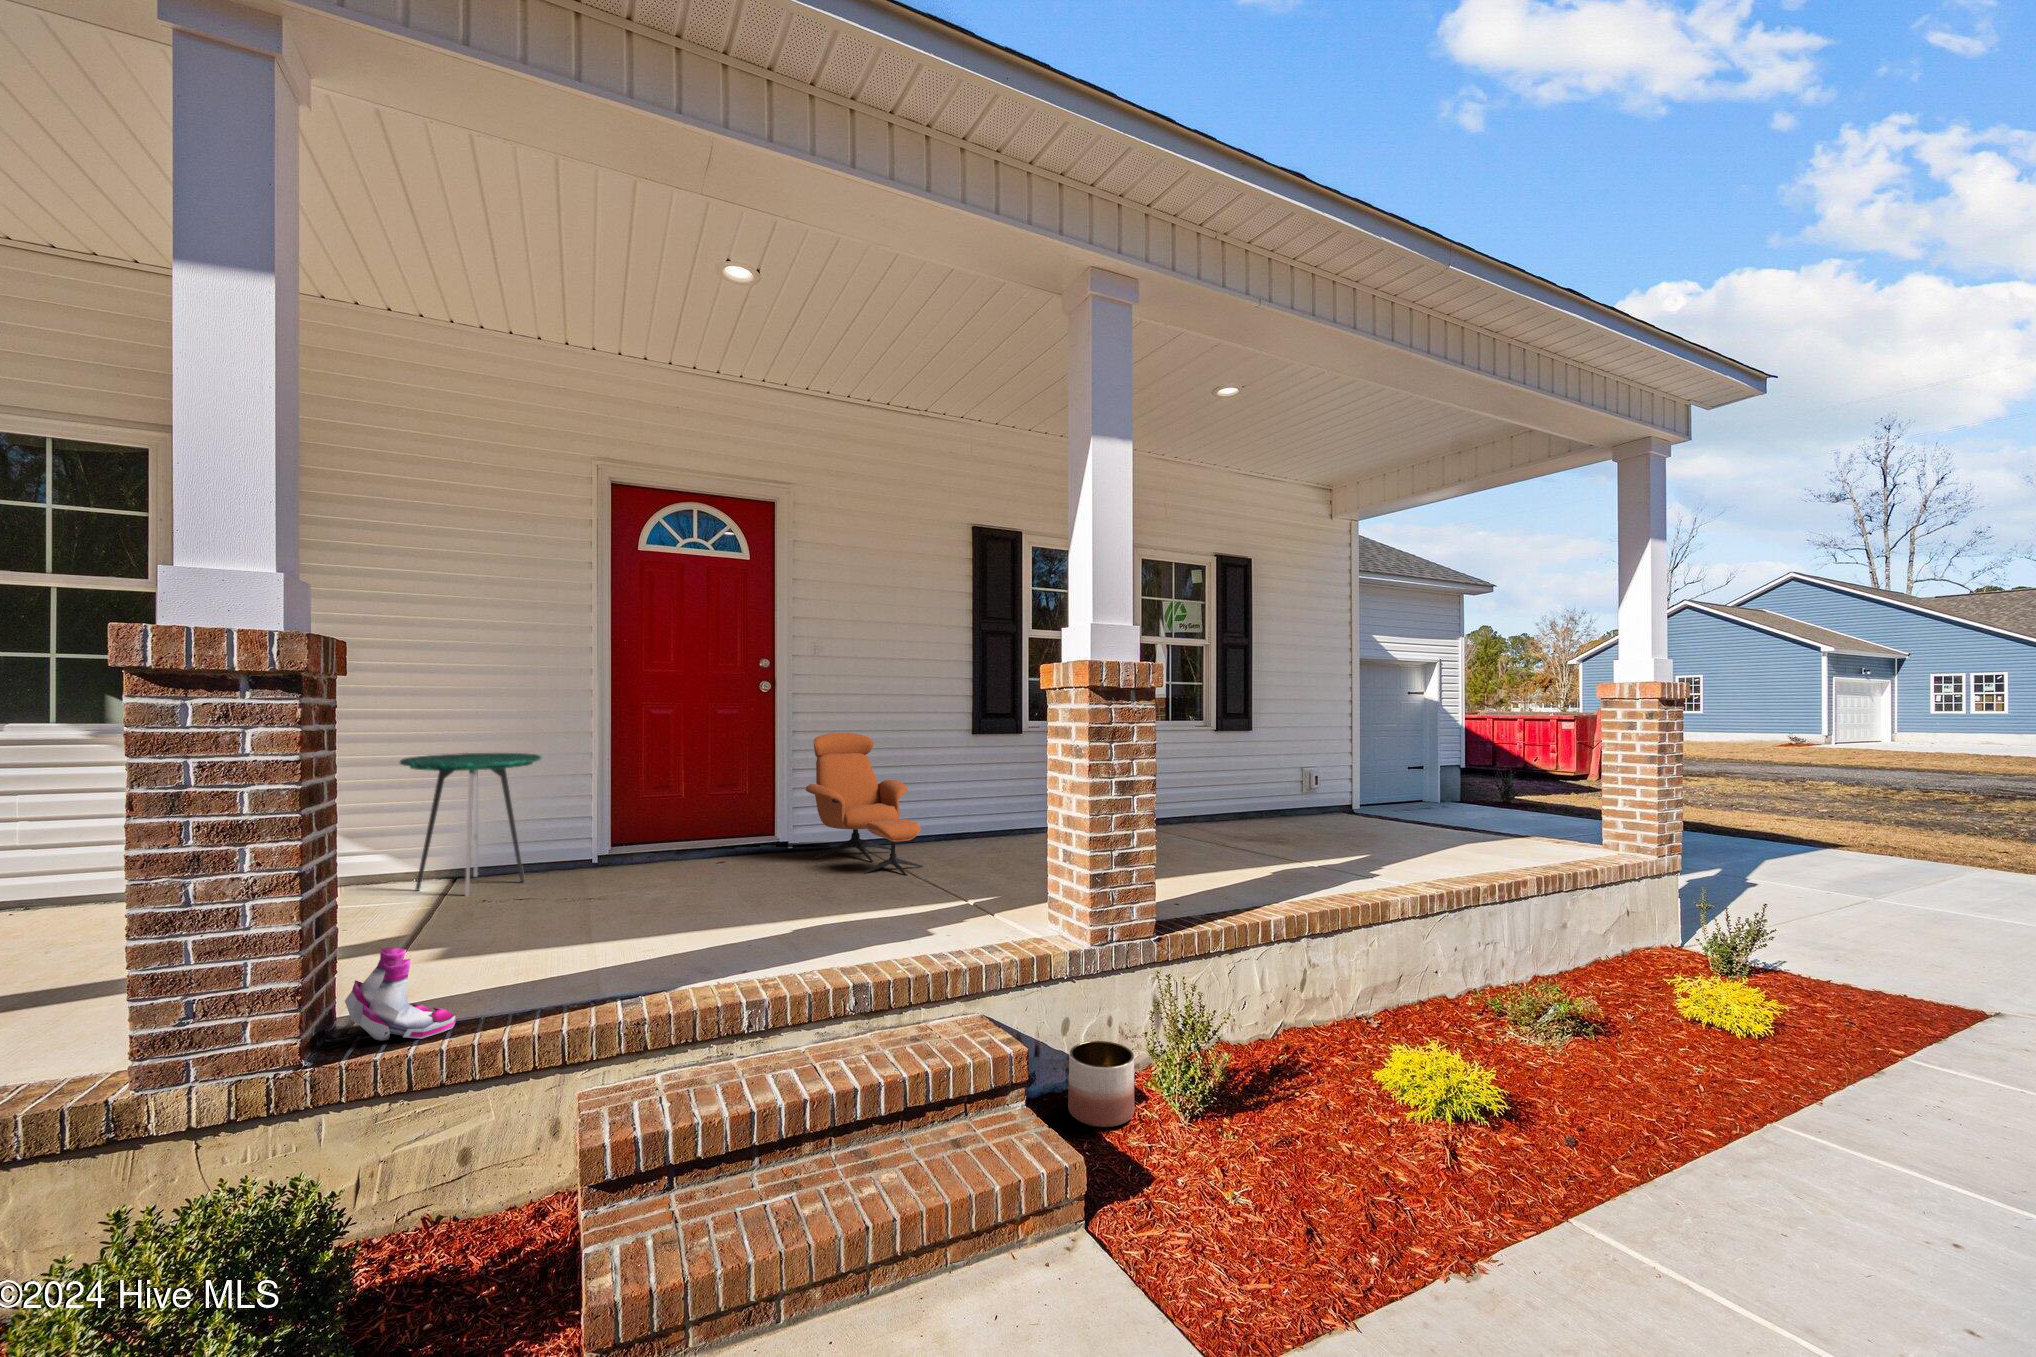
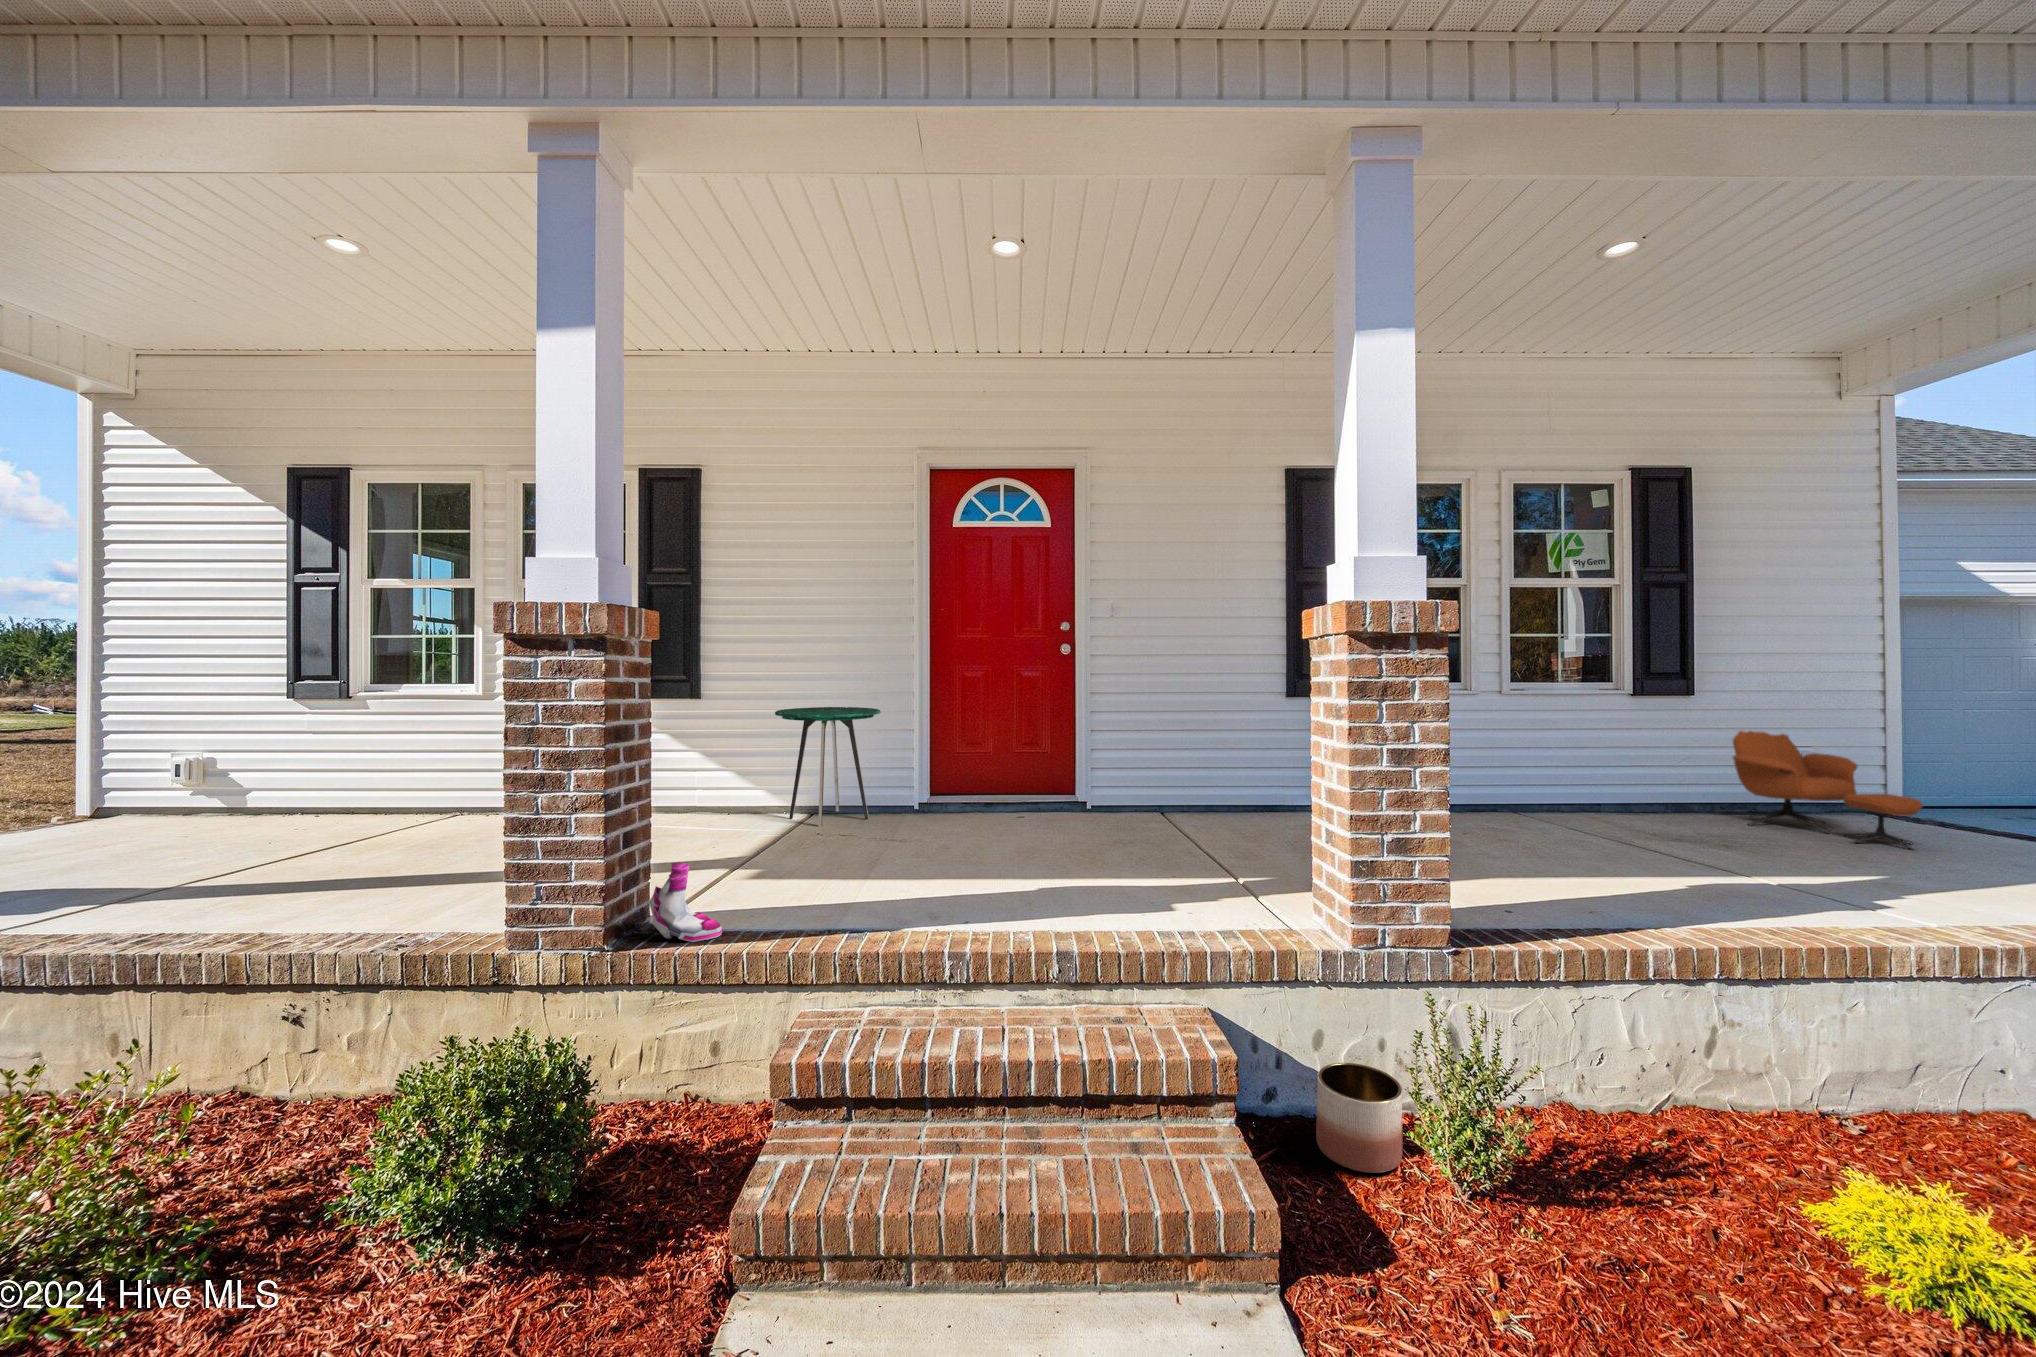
lounge chair: present [806,733,923,876] -> present [1733,731,1923,850]

